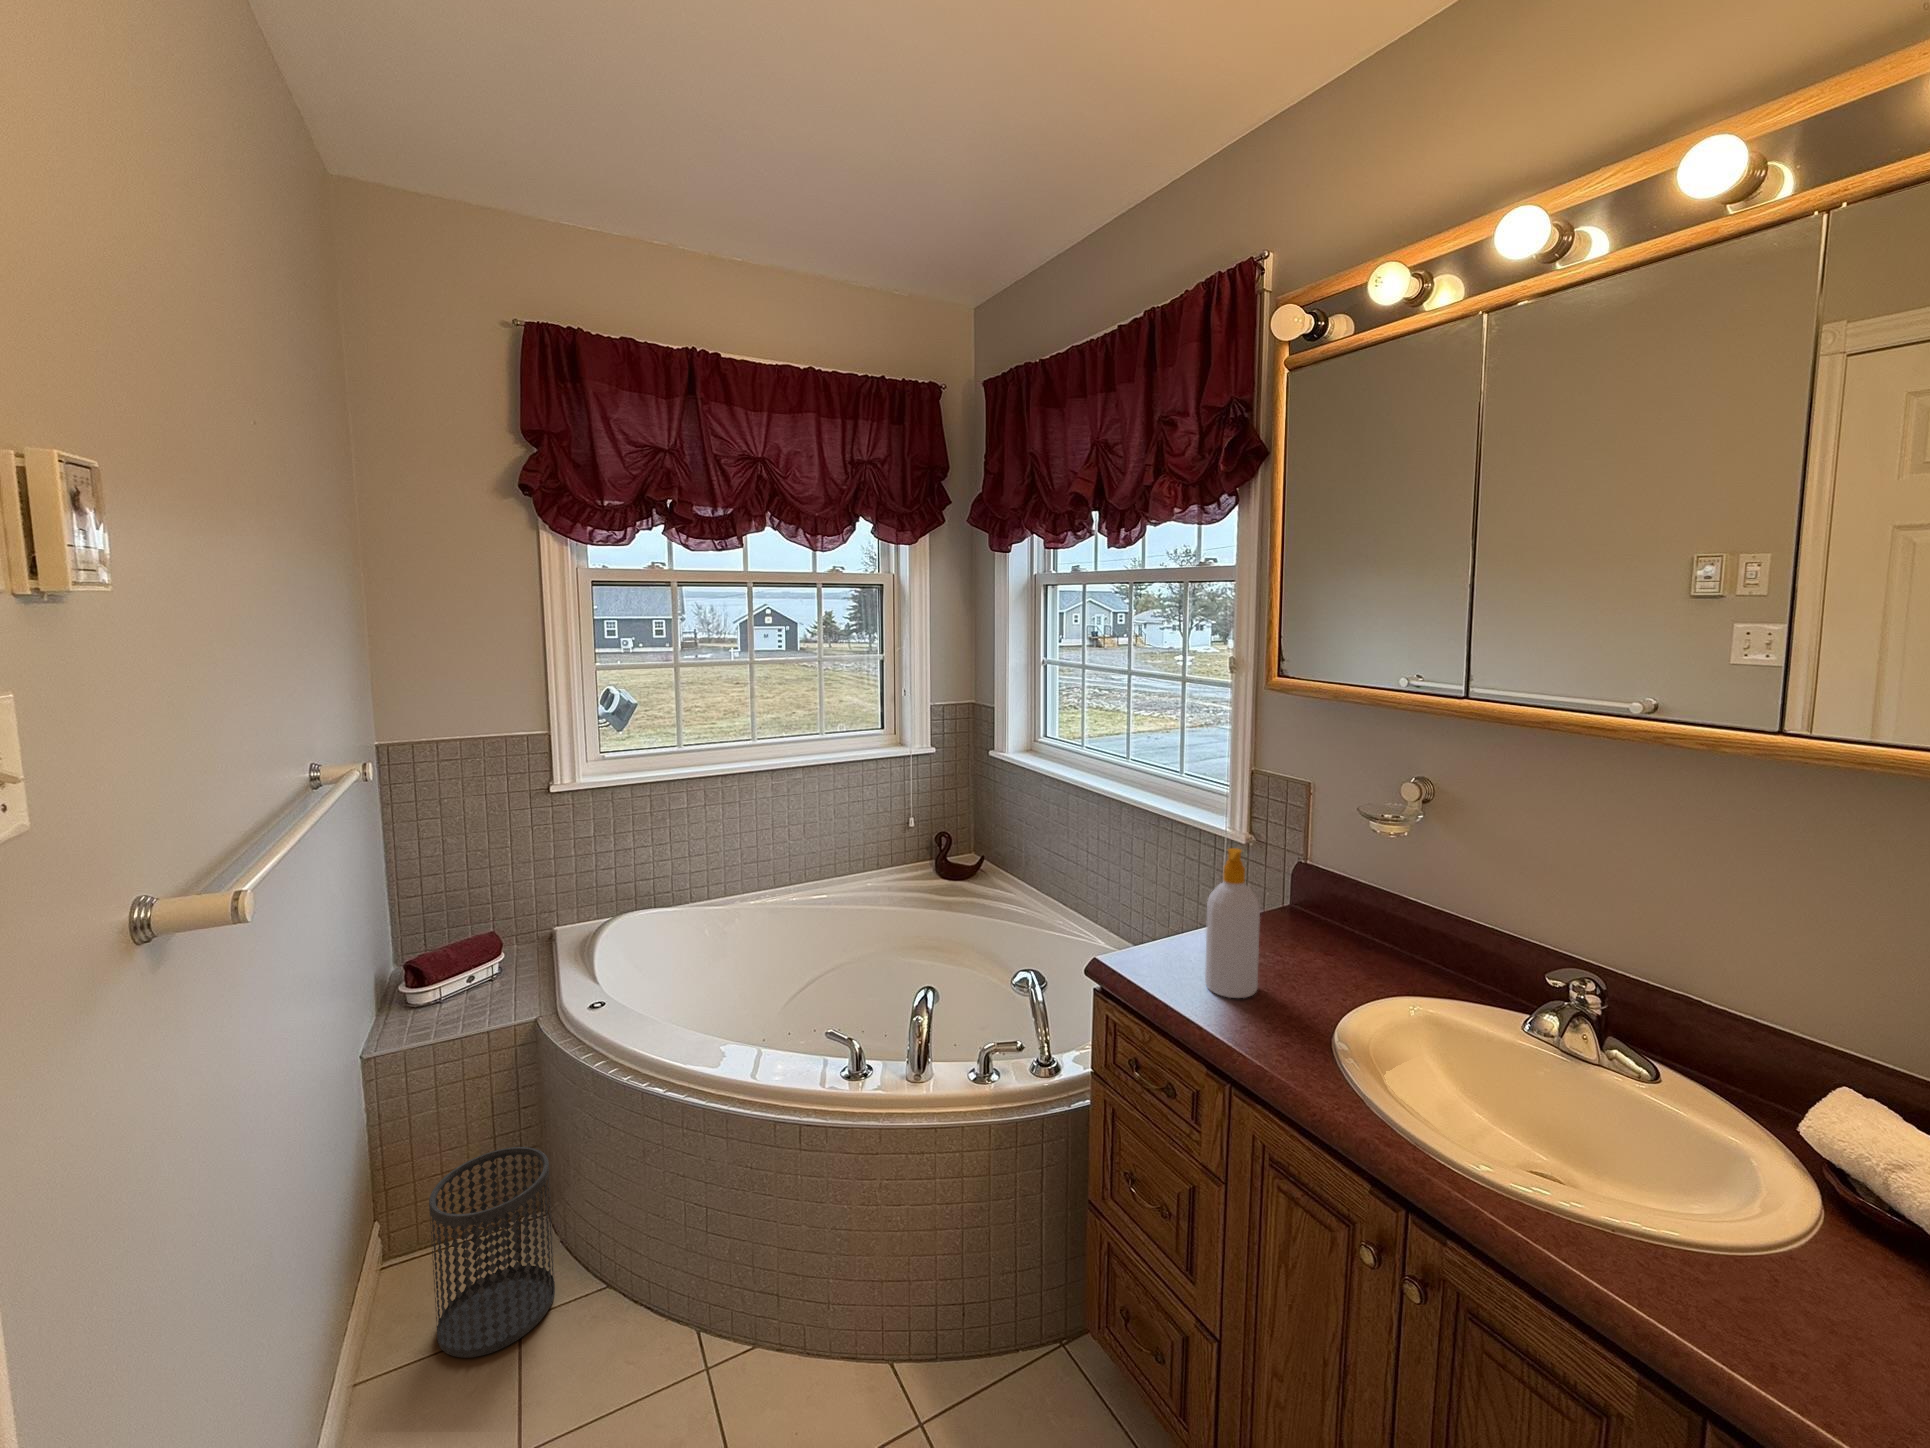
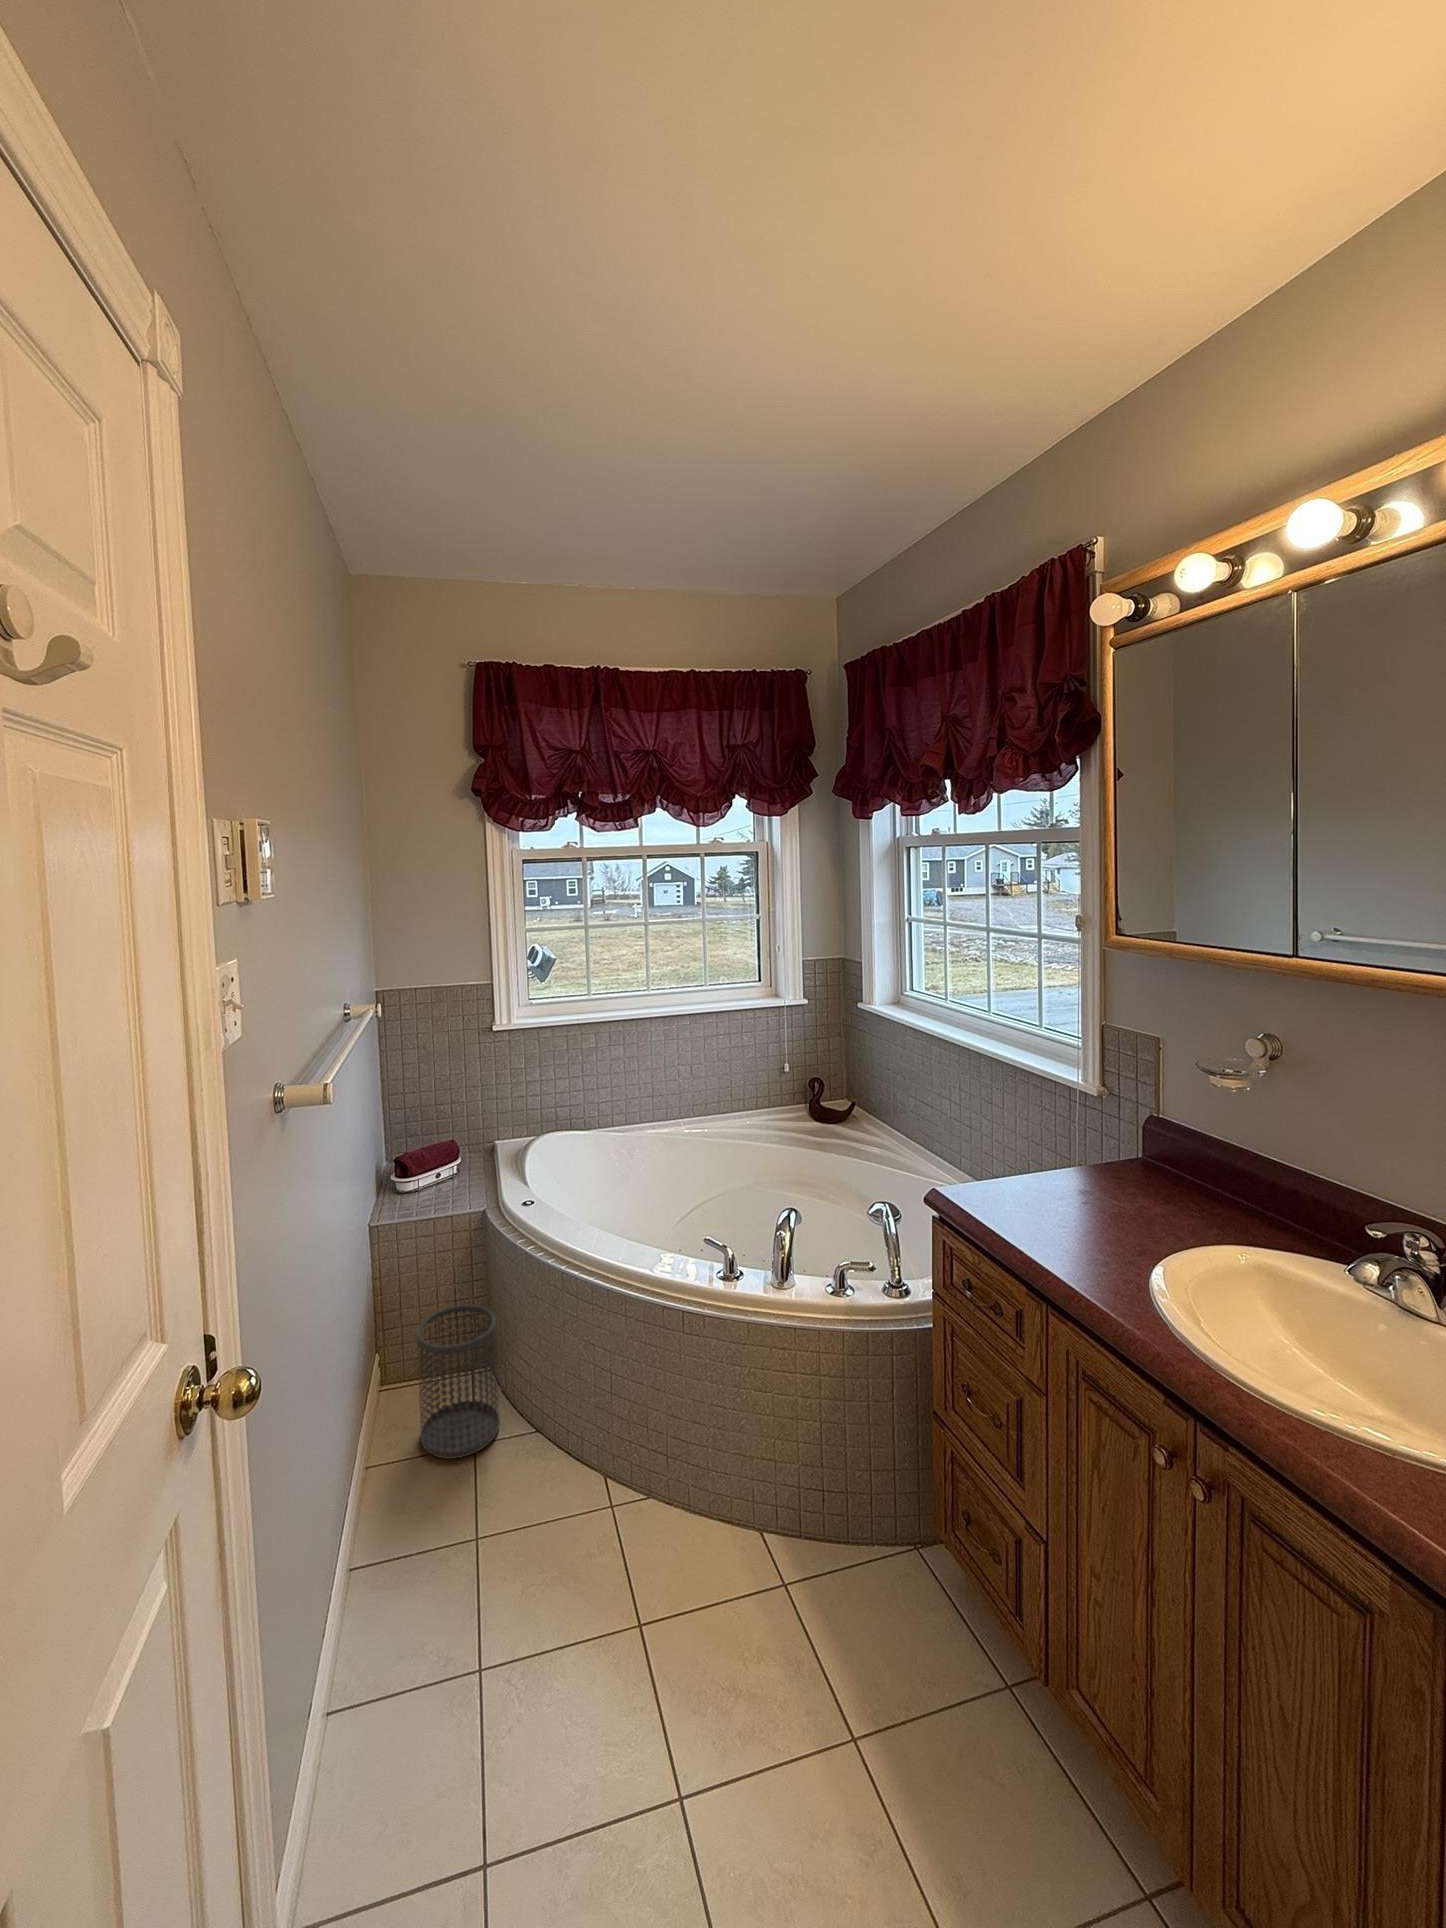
soap bottle: present [1205,848,1260,998] -> none [1030,1094,1081,1230]

